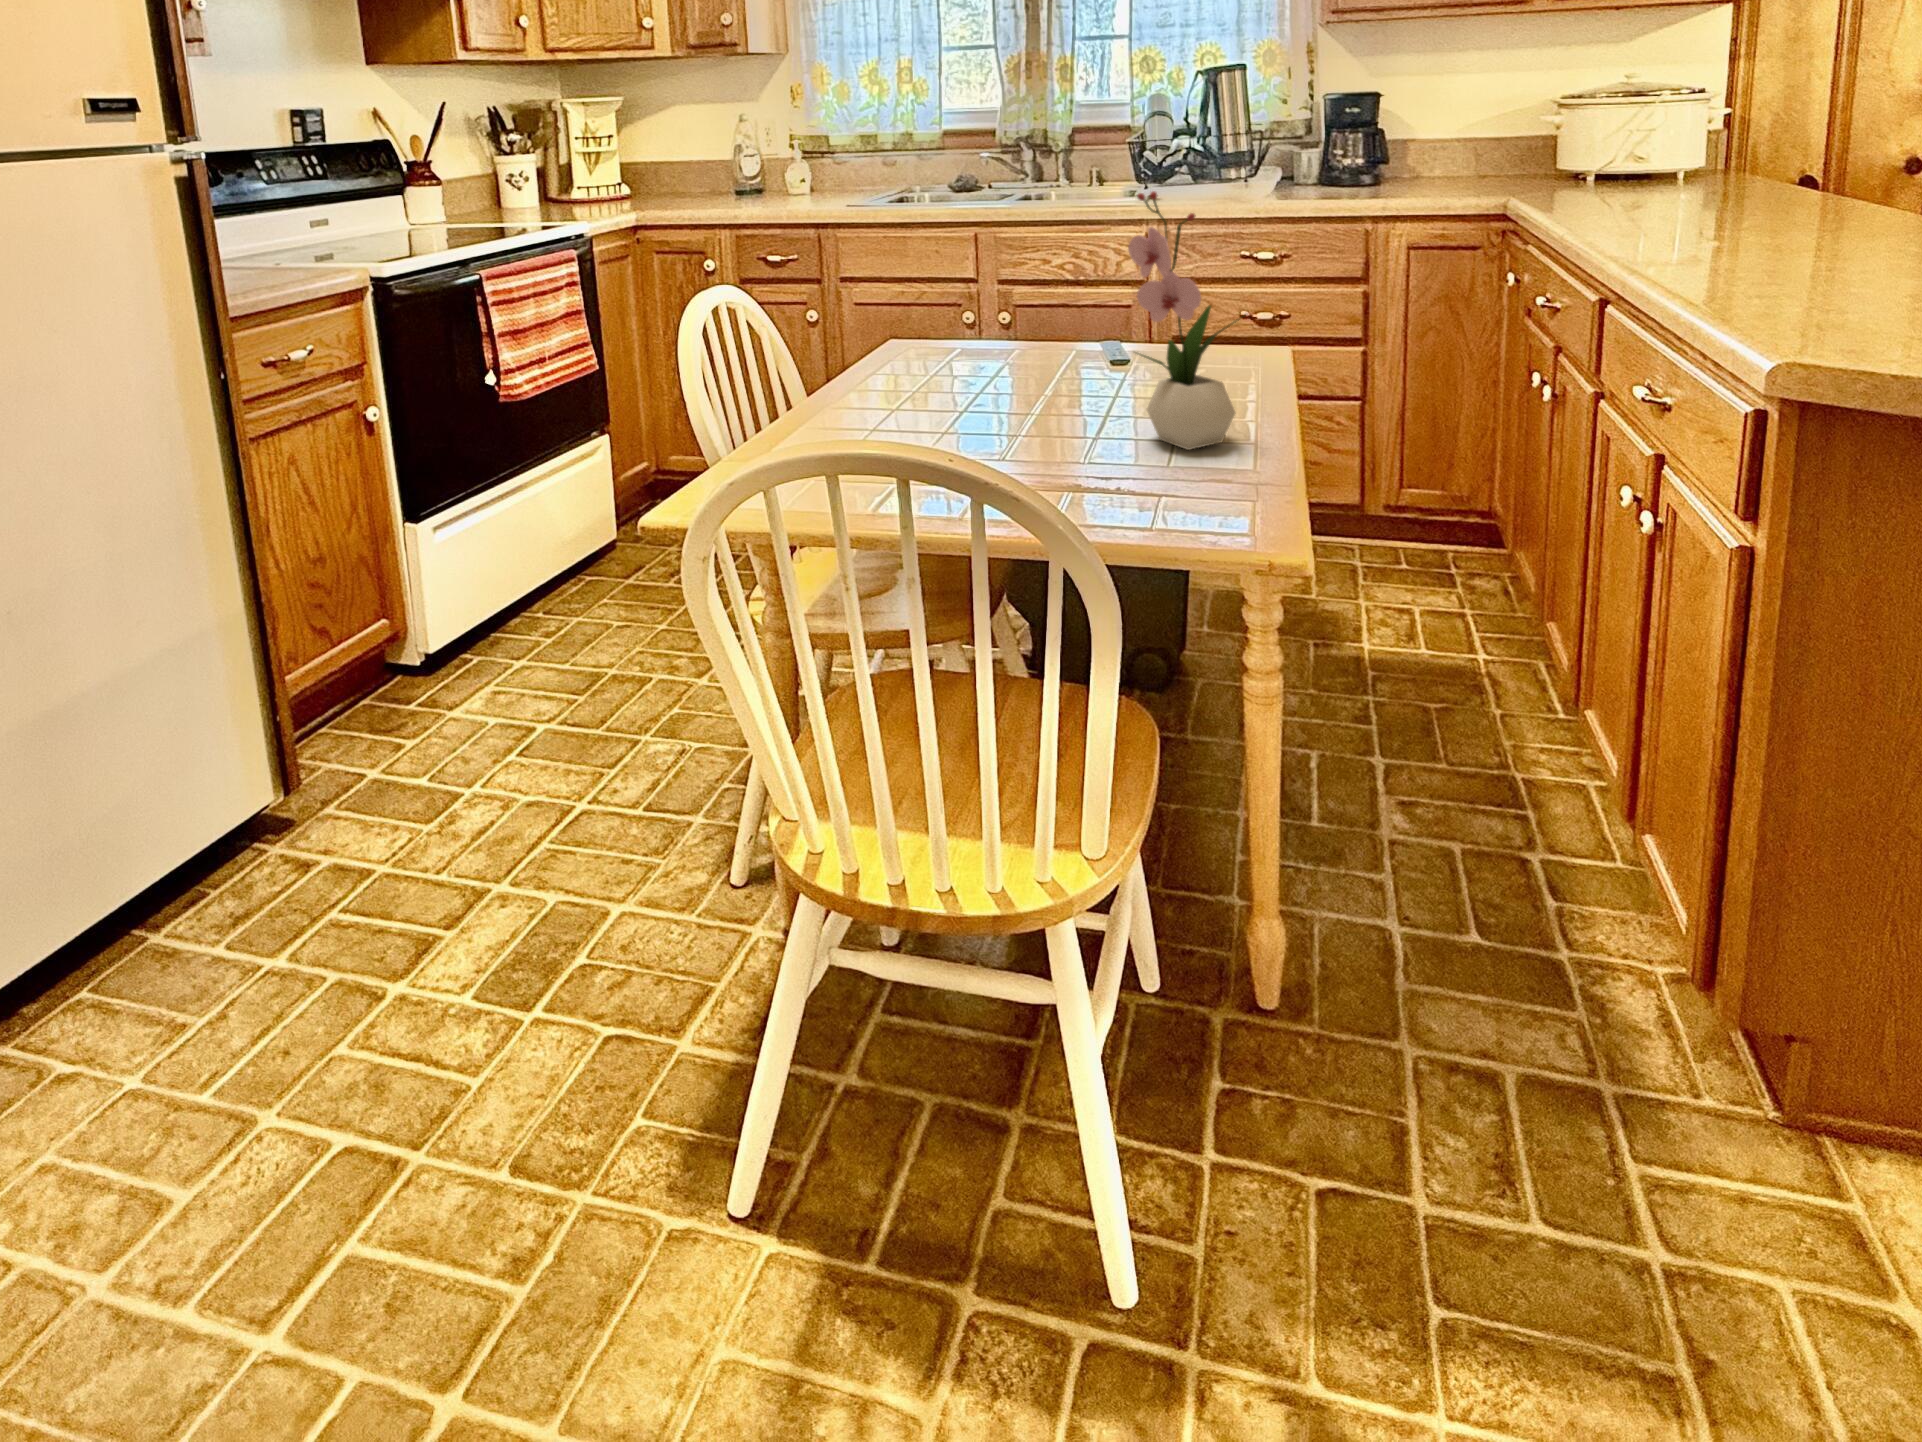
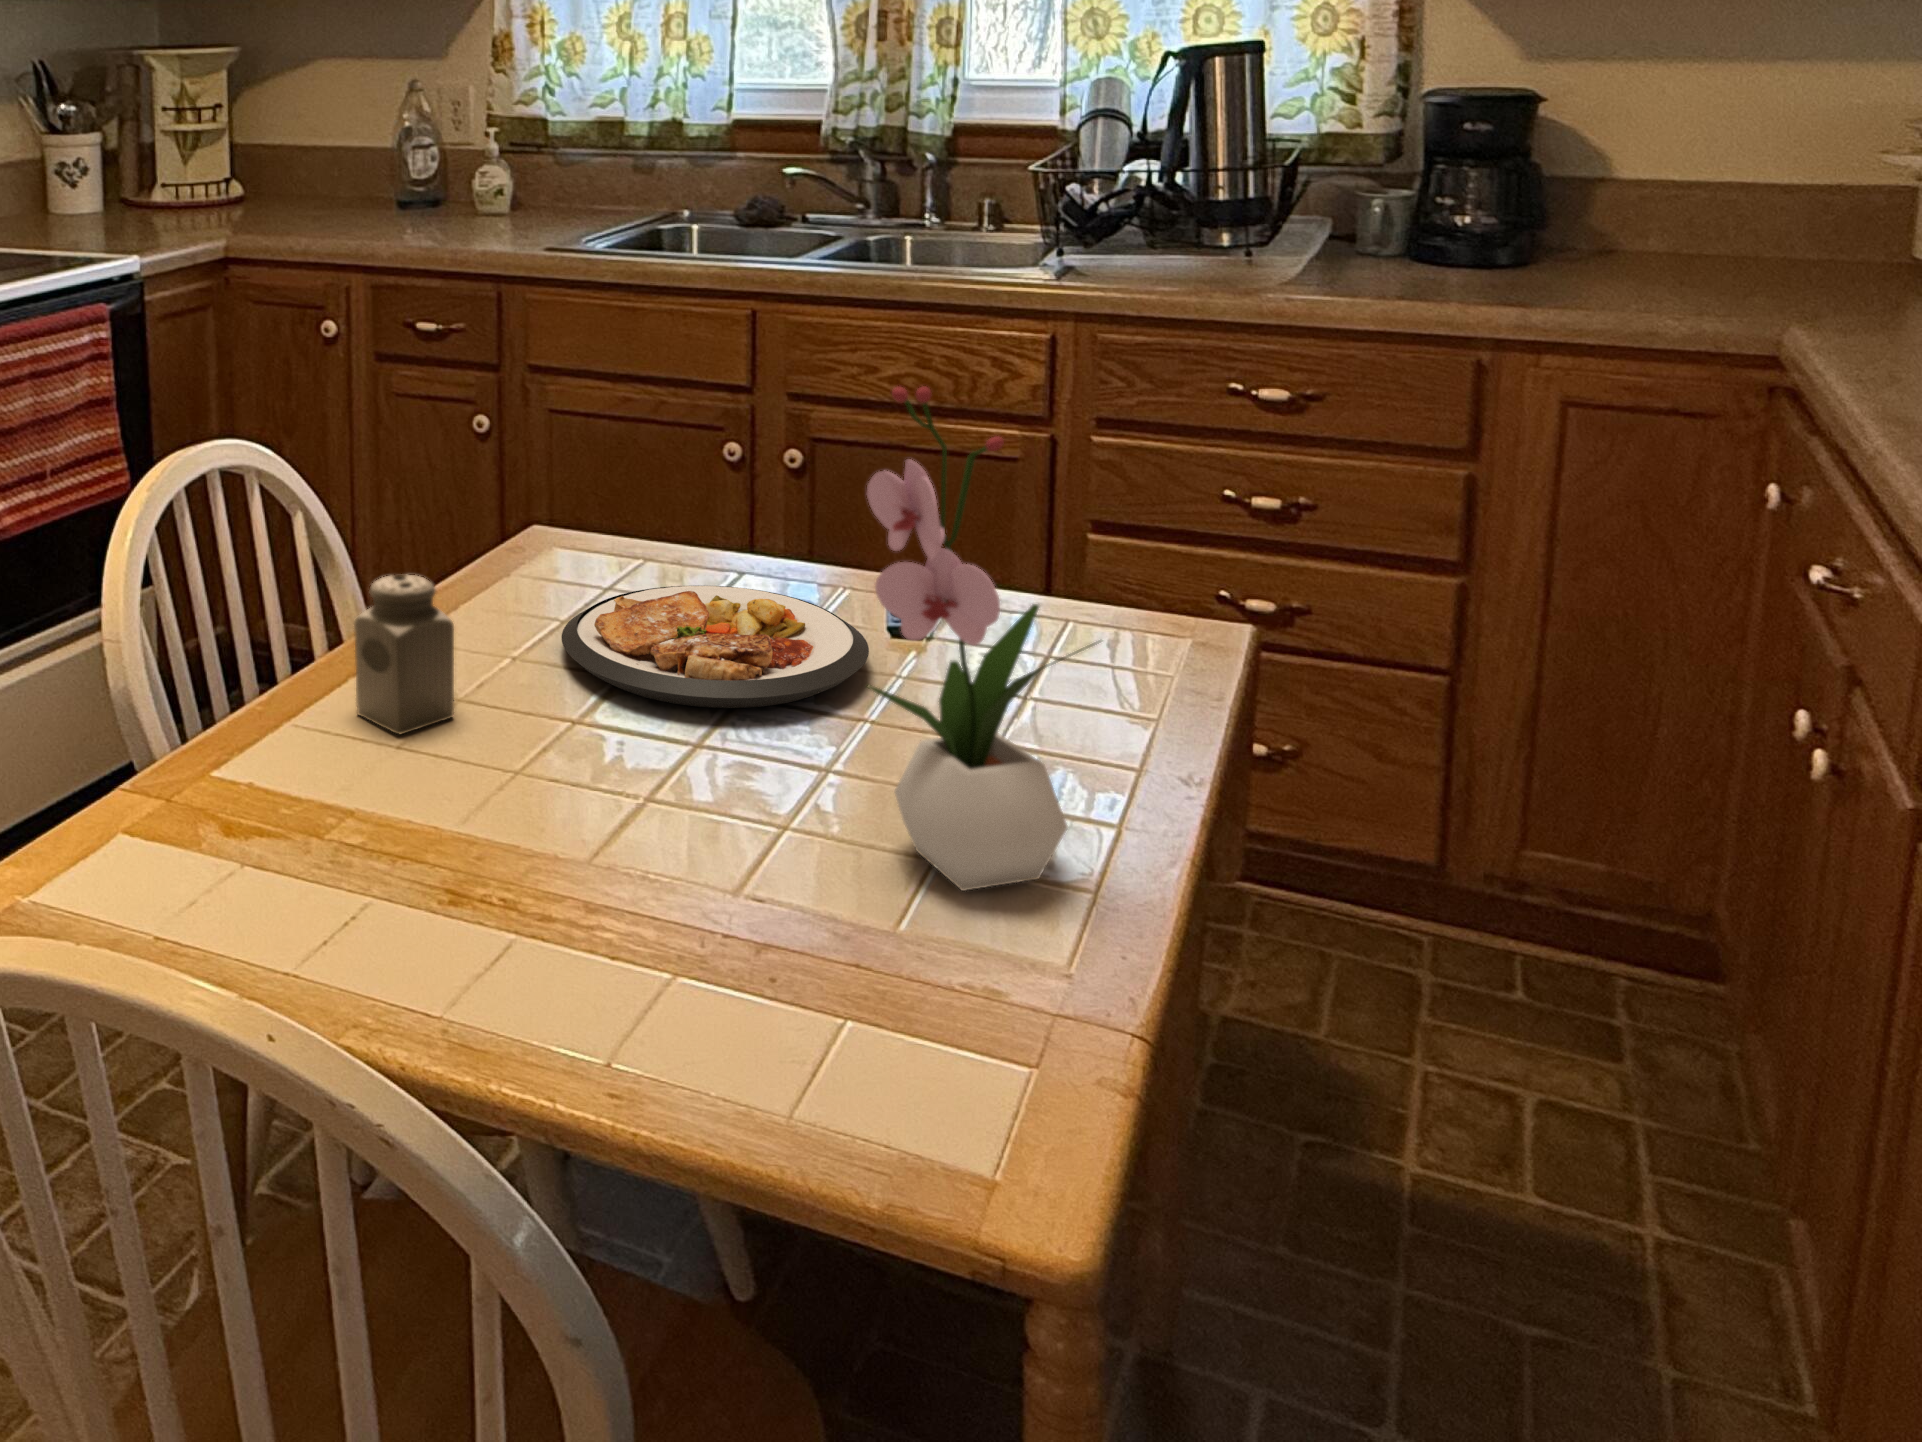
salt shaker: none [835,336,894,422] -> present [354,575,454,734]
plate: none [938,345,1106,397] -> present [562,585,869,708]

